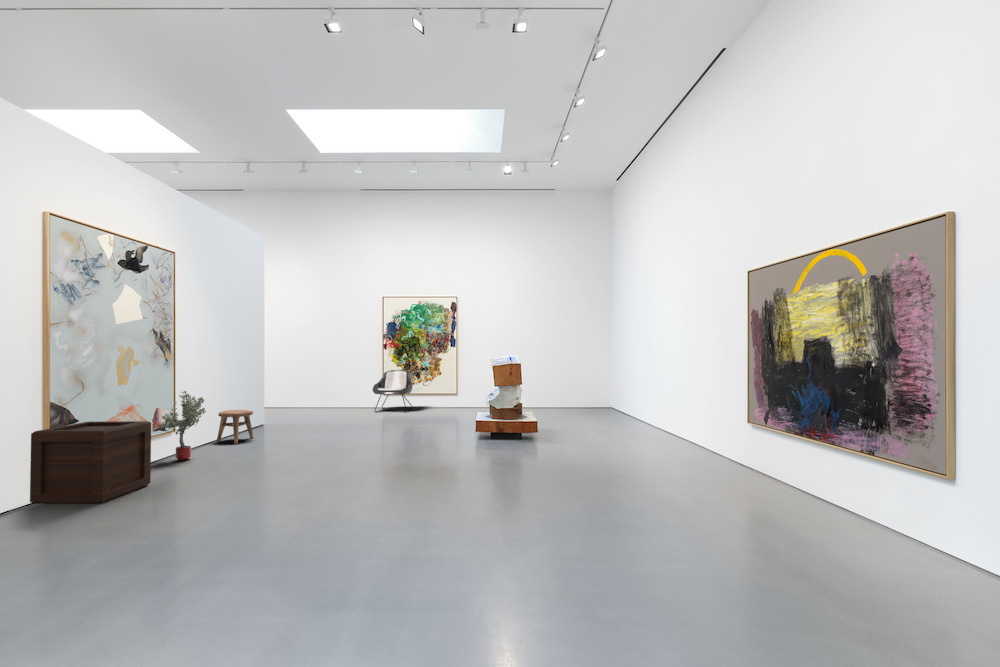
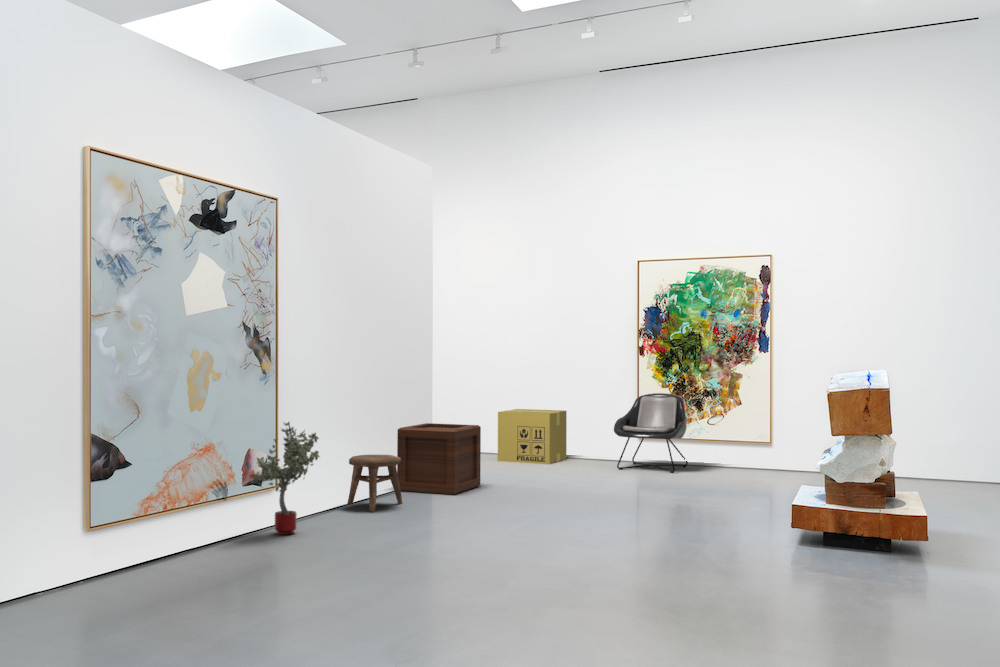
cardboard box: none [302,381,343,412] -> present [498,409,567,464]
wooden crate: present [30,421,151,504] -> present [397,423,481,495]

